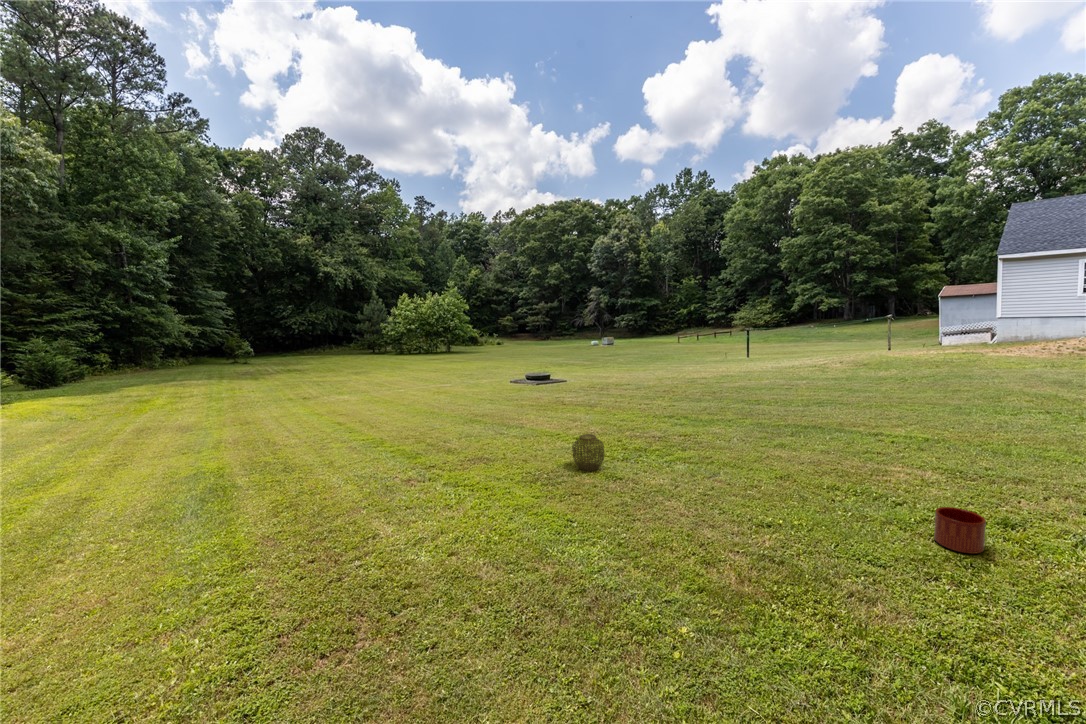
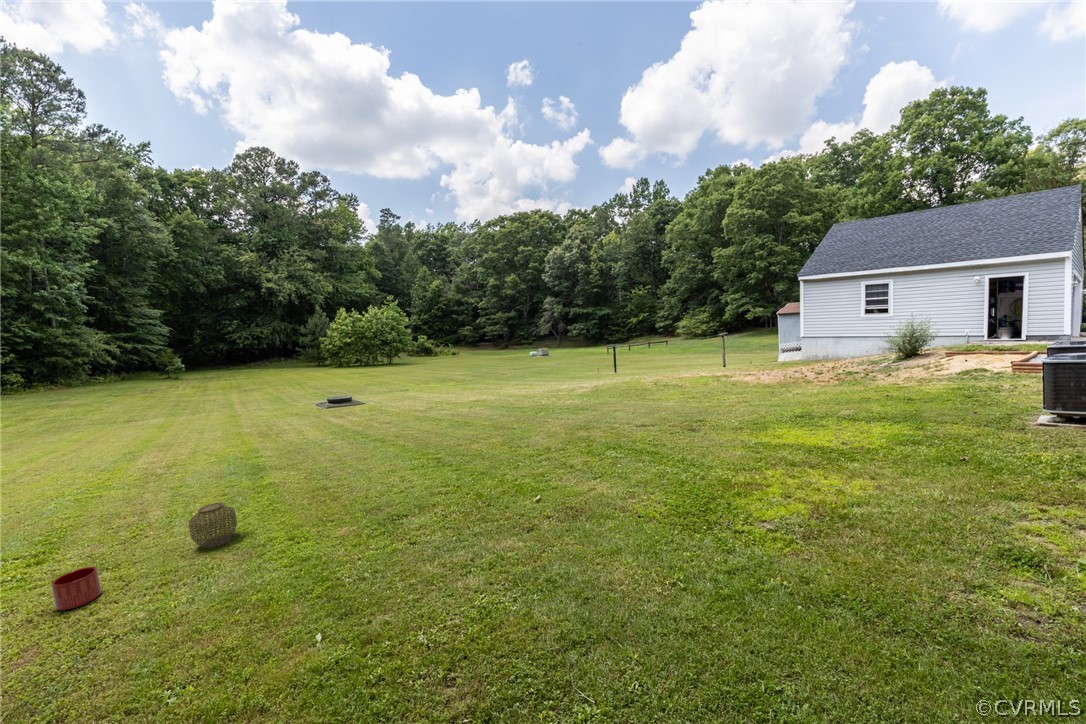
woven basket: present [572,434,604,471] -> present [189,503,237,548]

